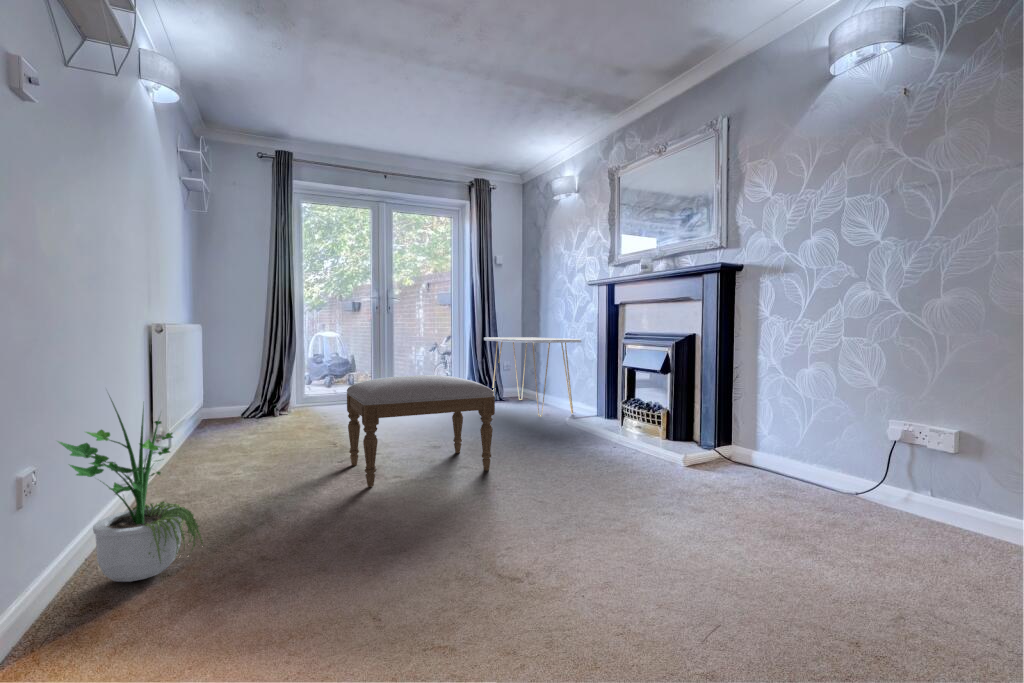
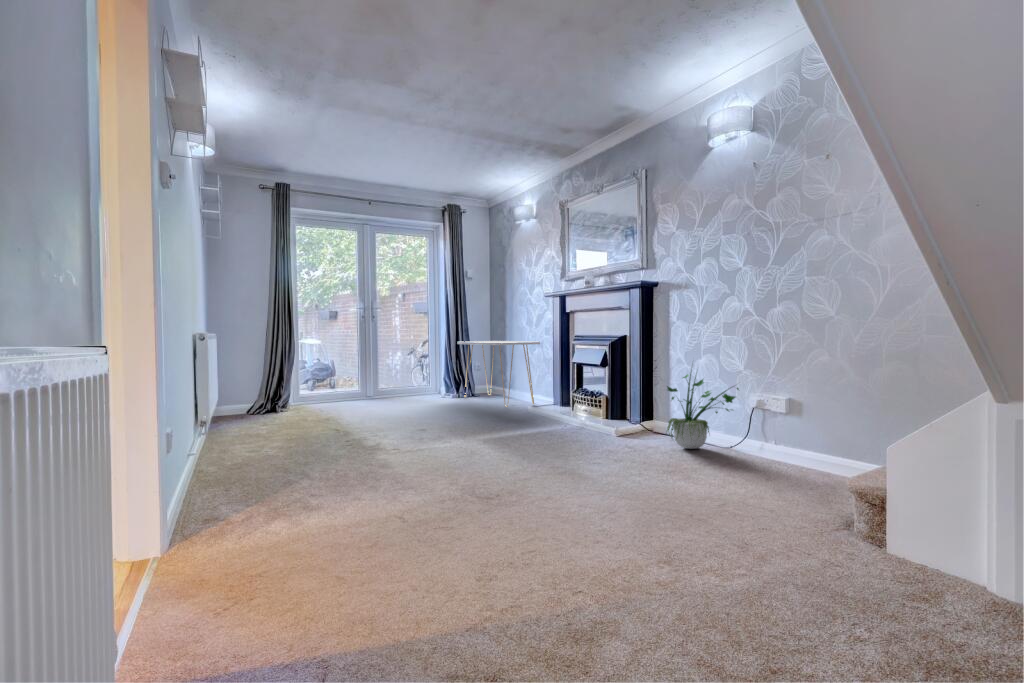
ottoman: present [347,375,495,487] -> none [354,371,471,455]
potted plant: present [58,398,203,582] -> present [667,374,739,449]

